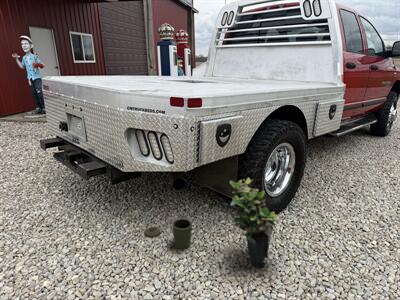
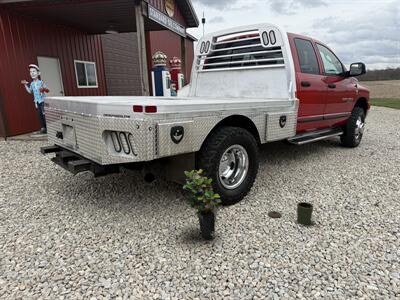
trash can: present [144,219,192,249] -> present [268,202,313,225]

